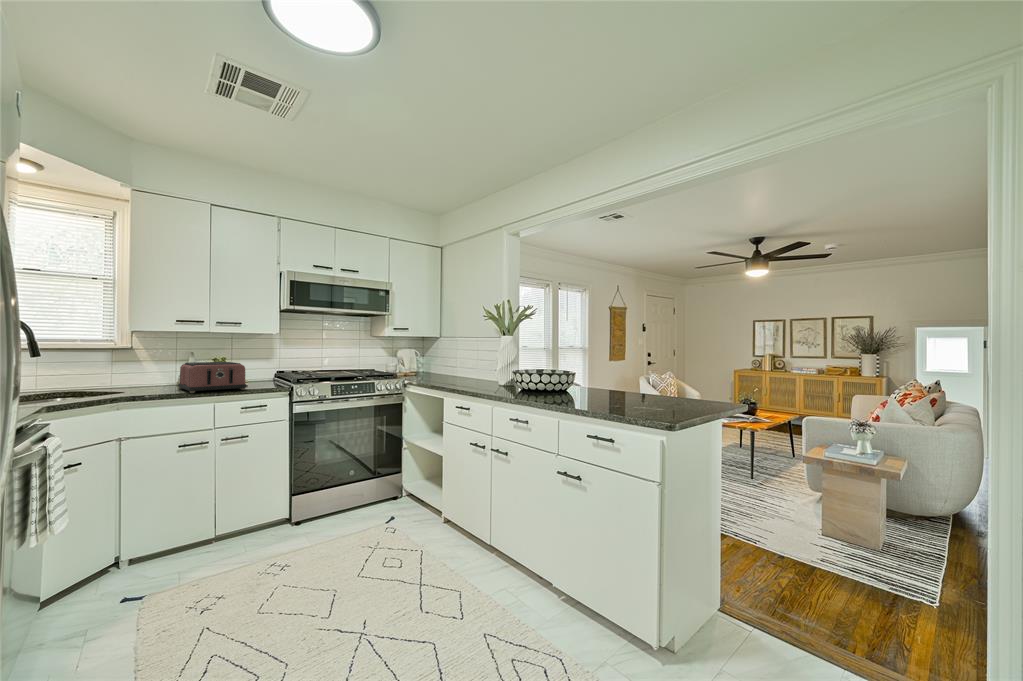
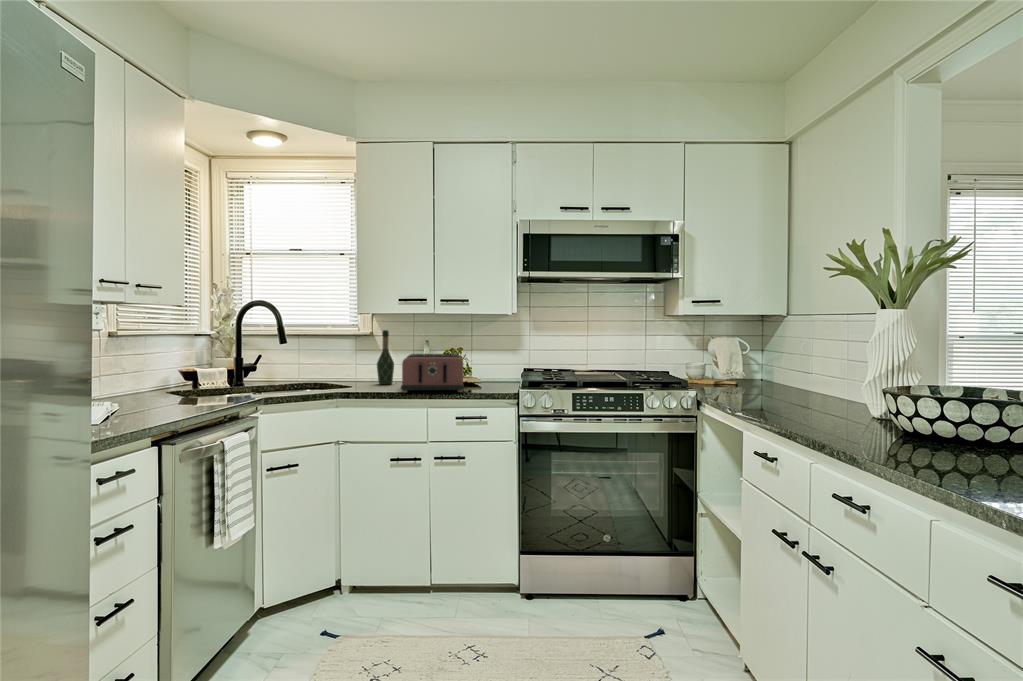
wine bottle: none [141,343,161,389] -> present [377,330,394,384]

